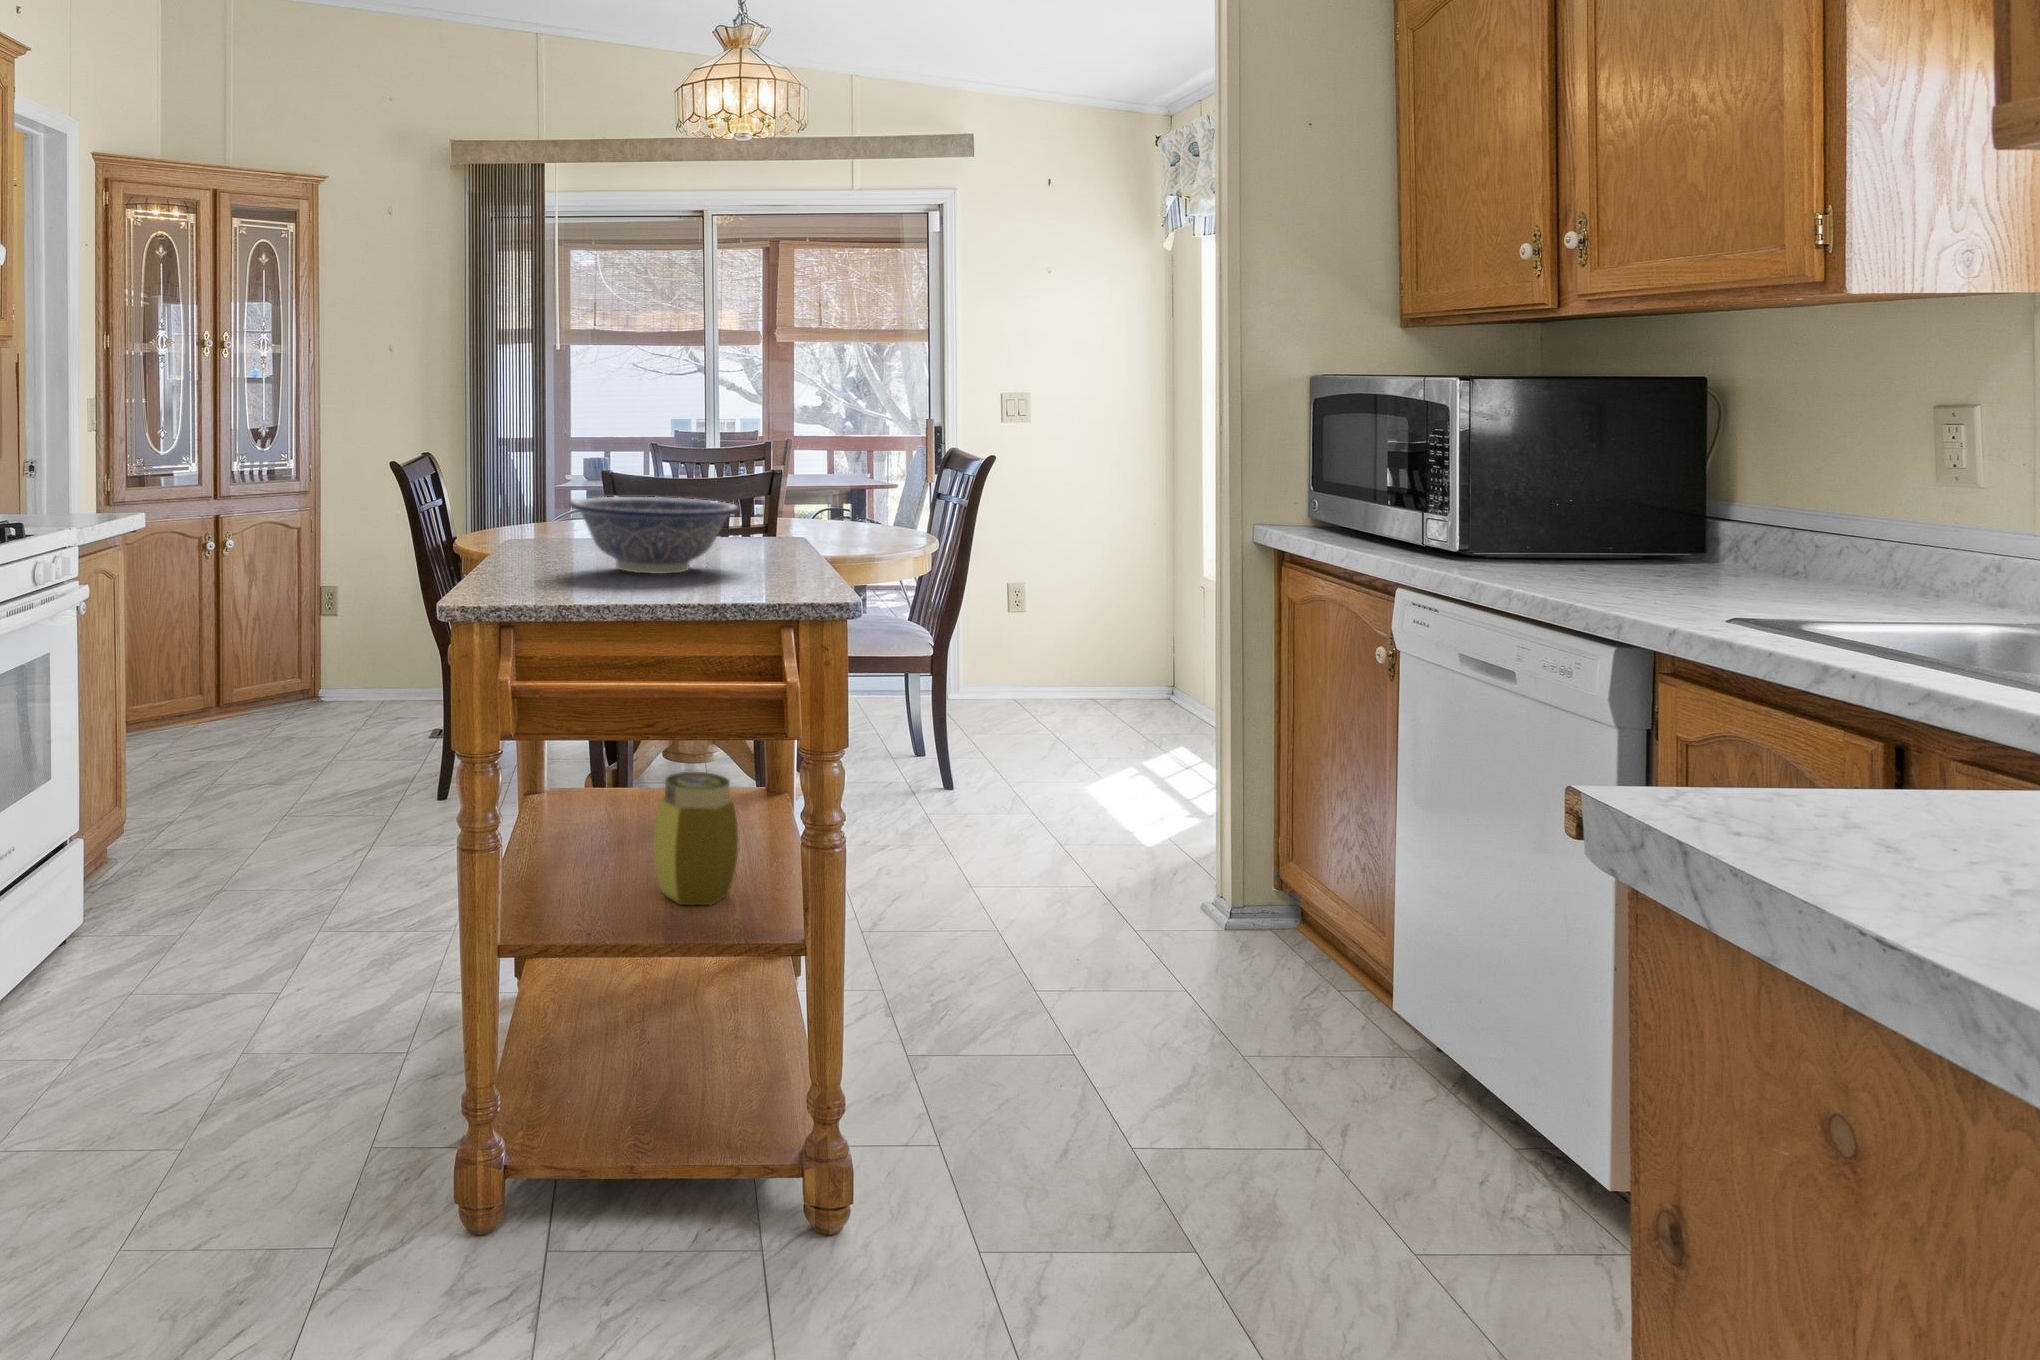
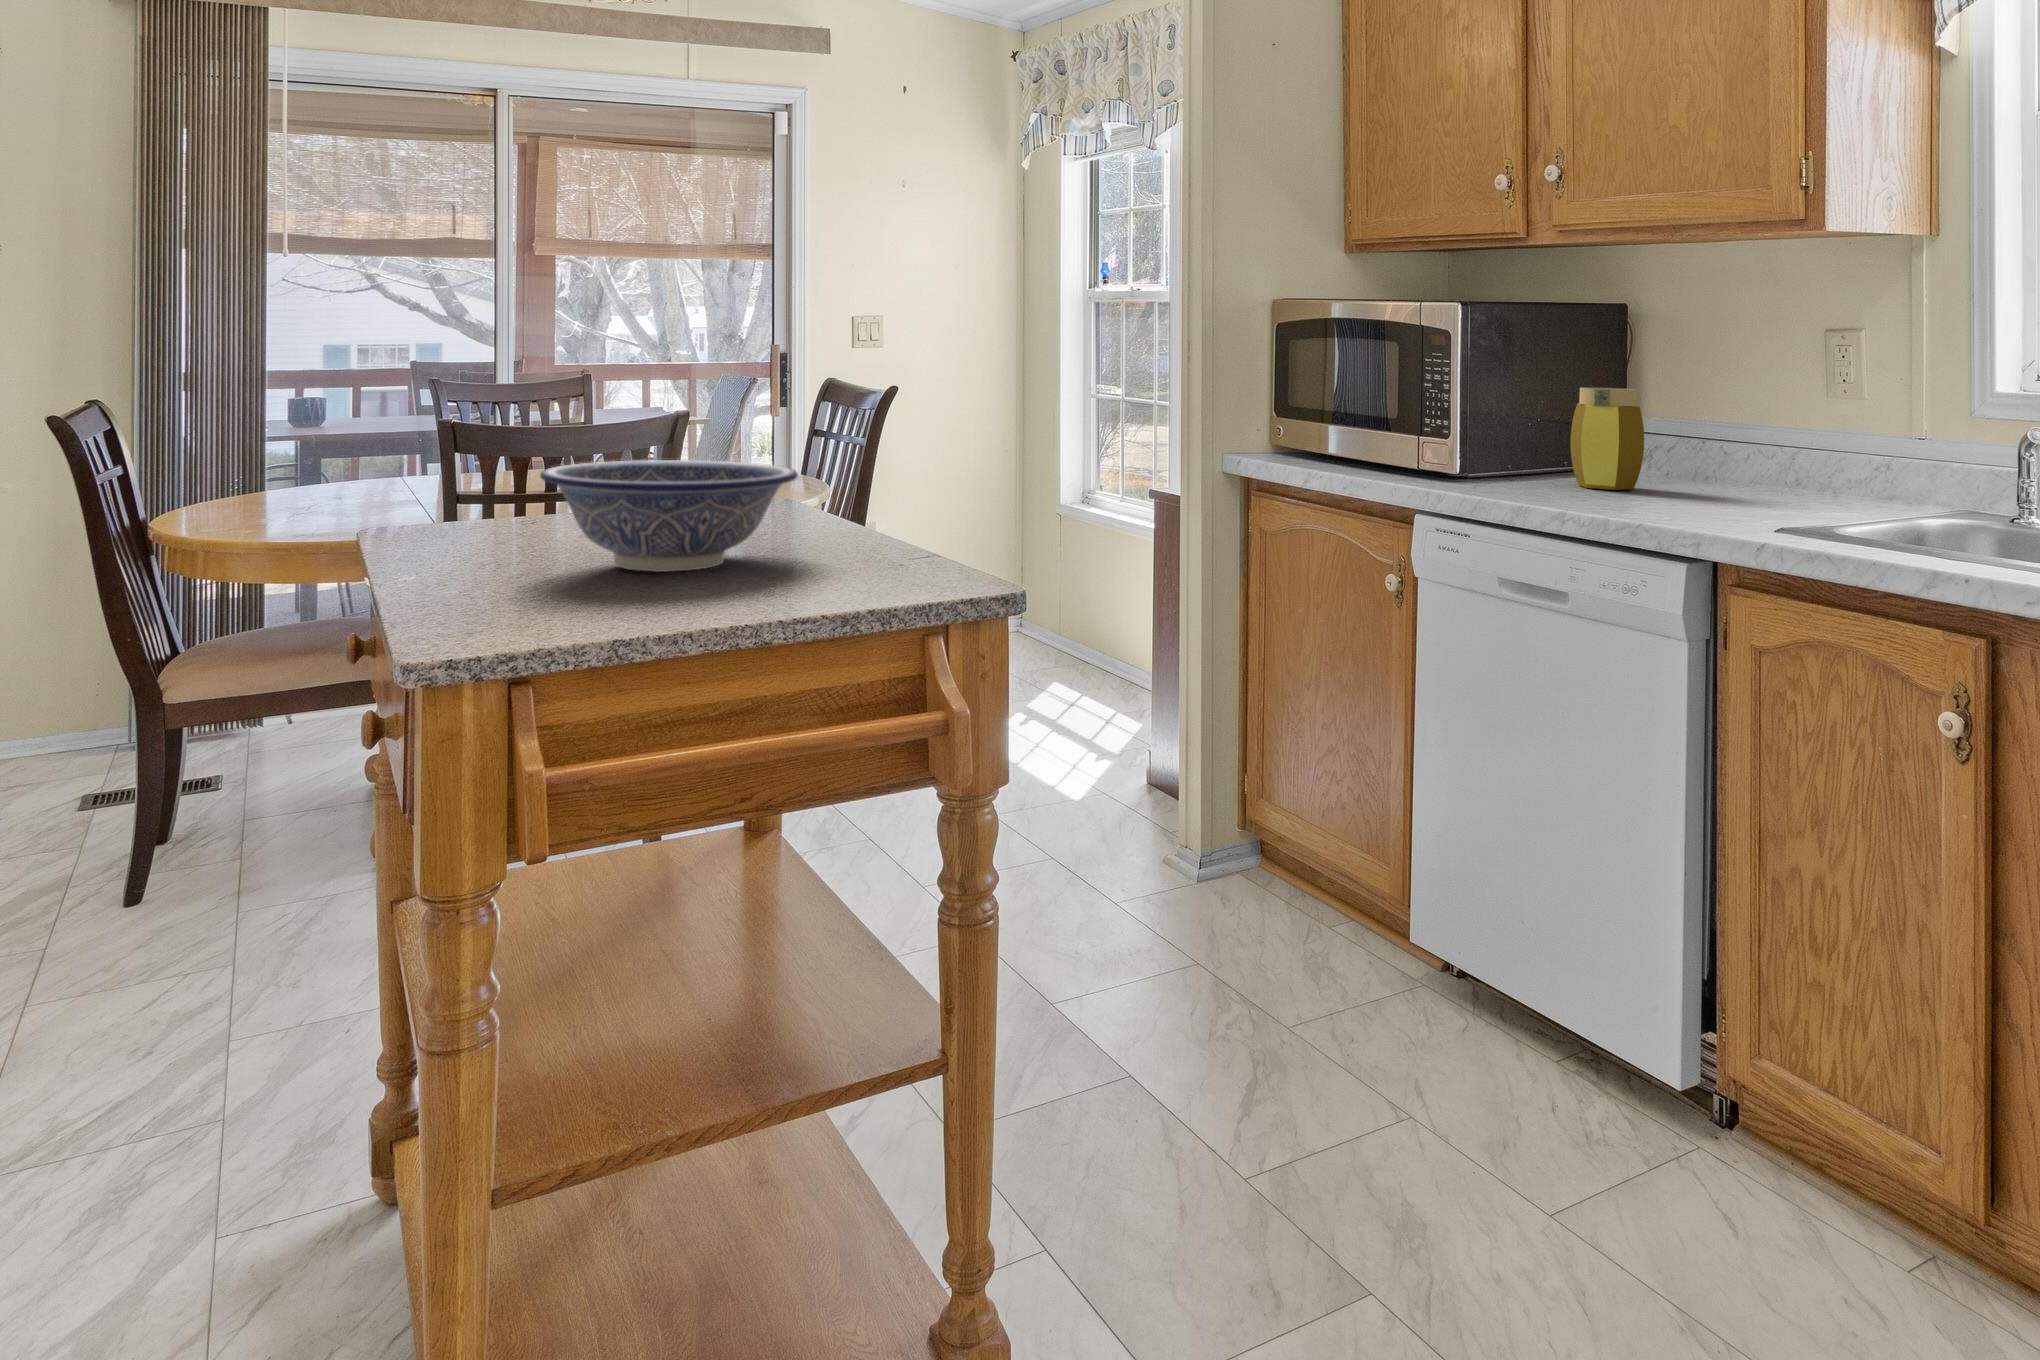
jar: present [654,772,738,906] -> present [1570,387,1644,490]

